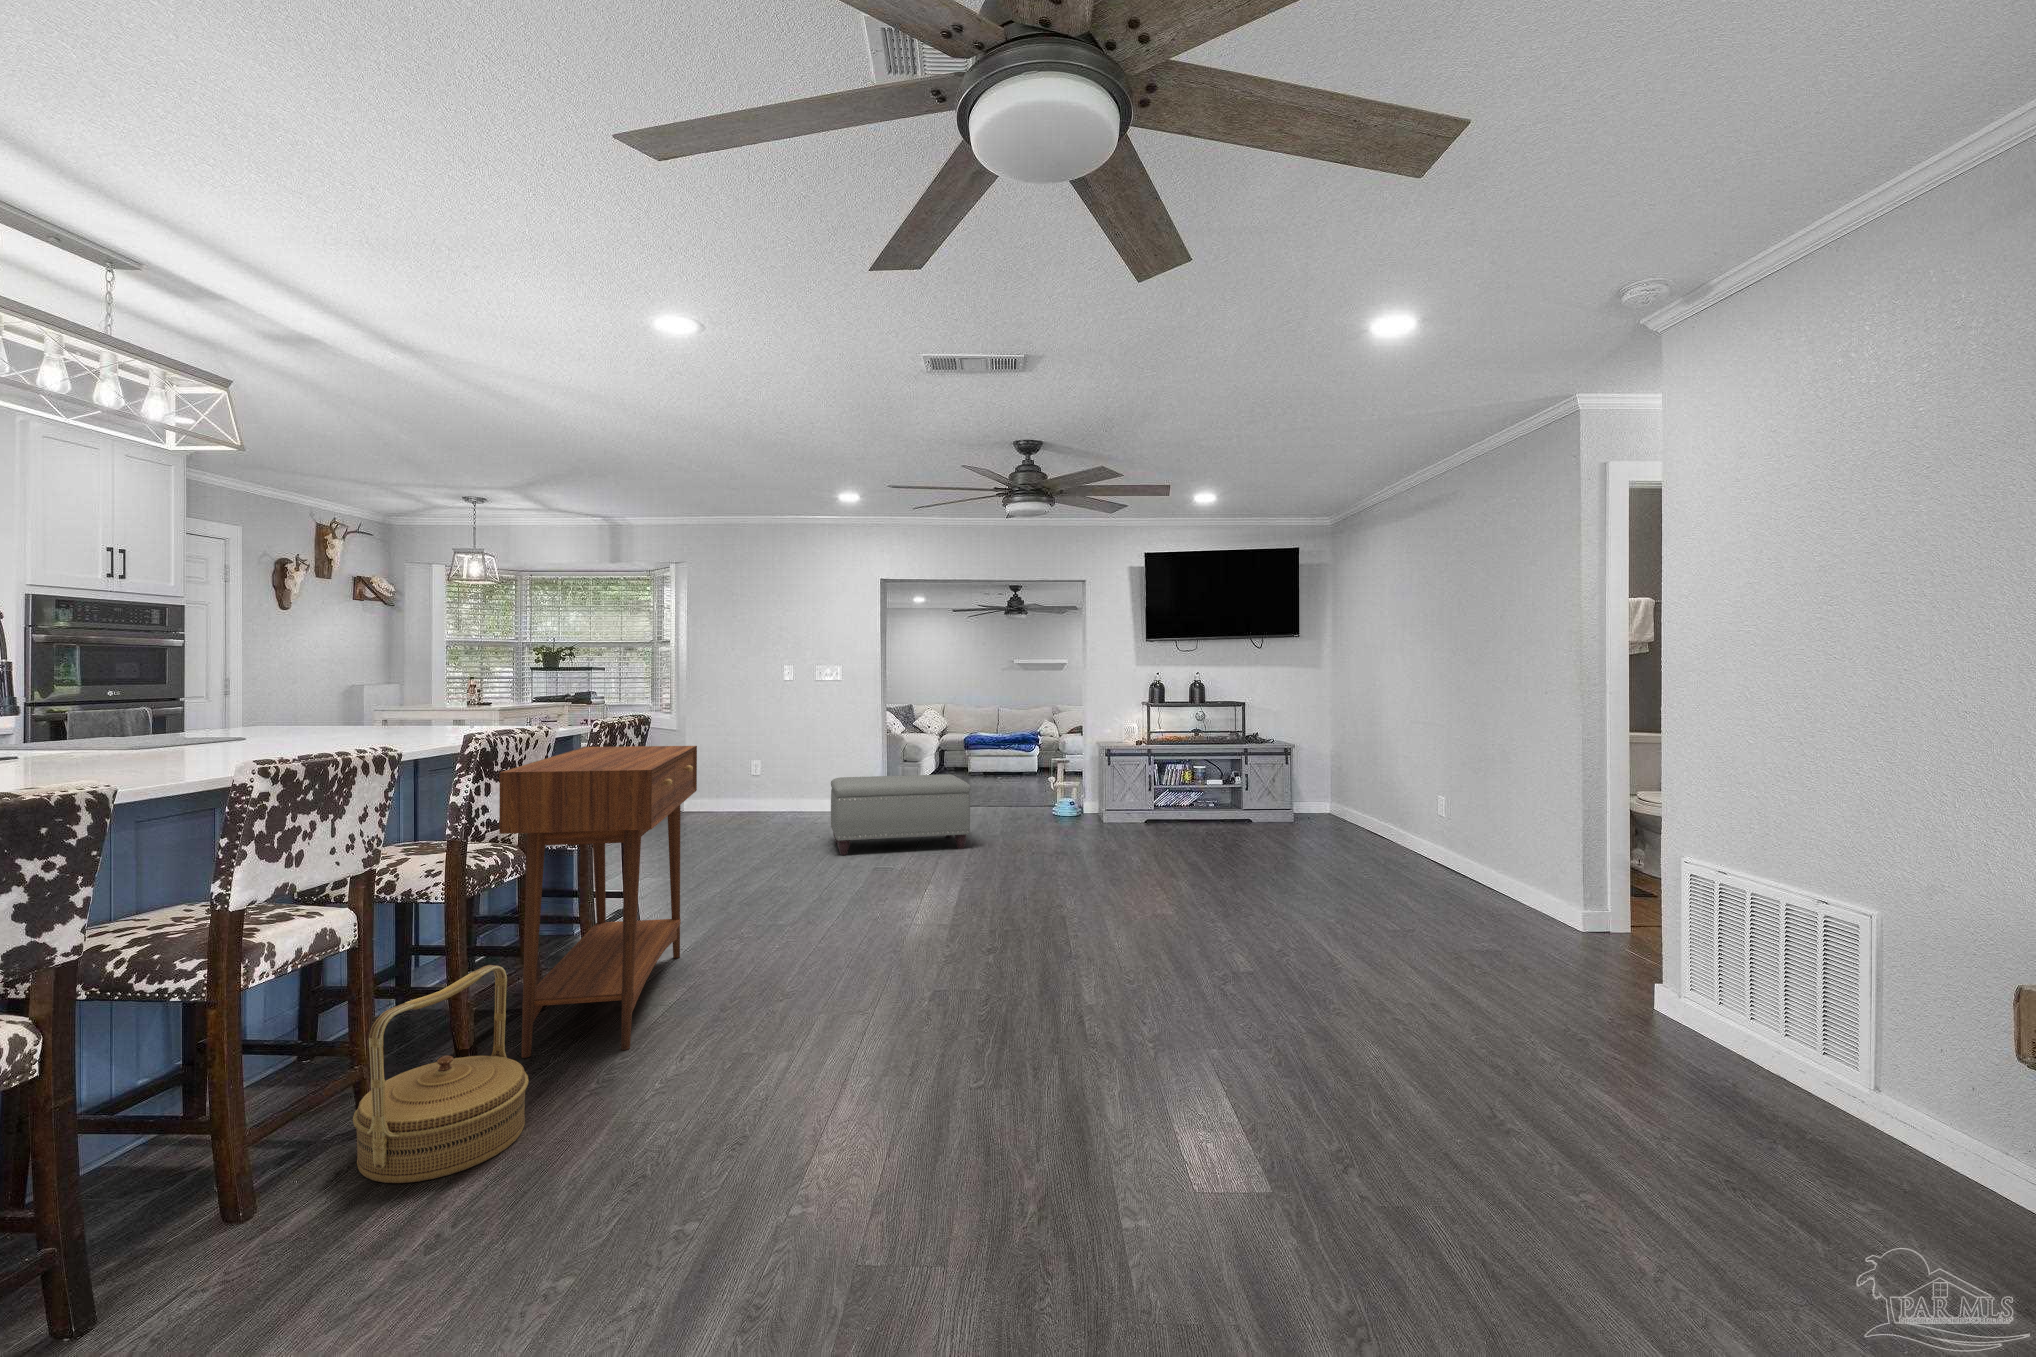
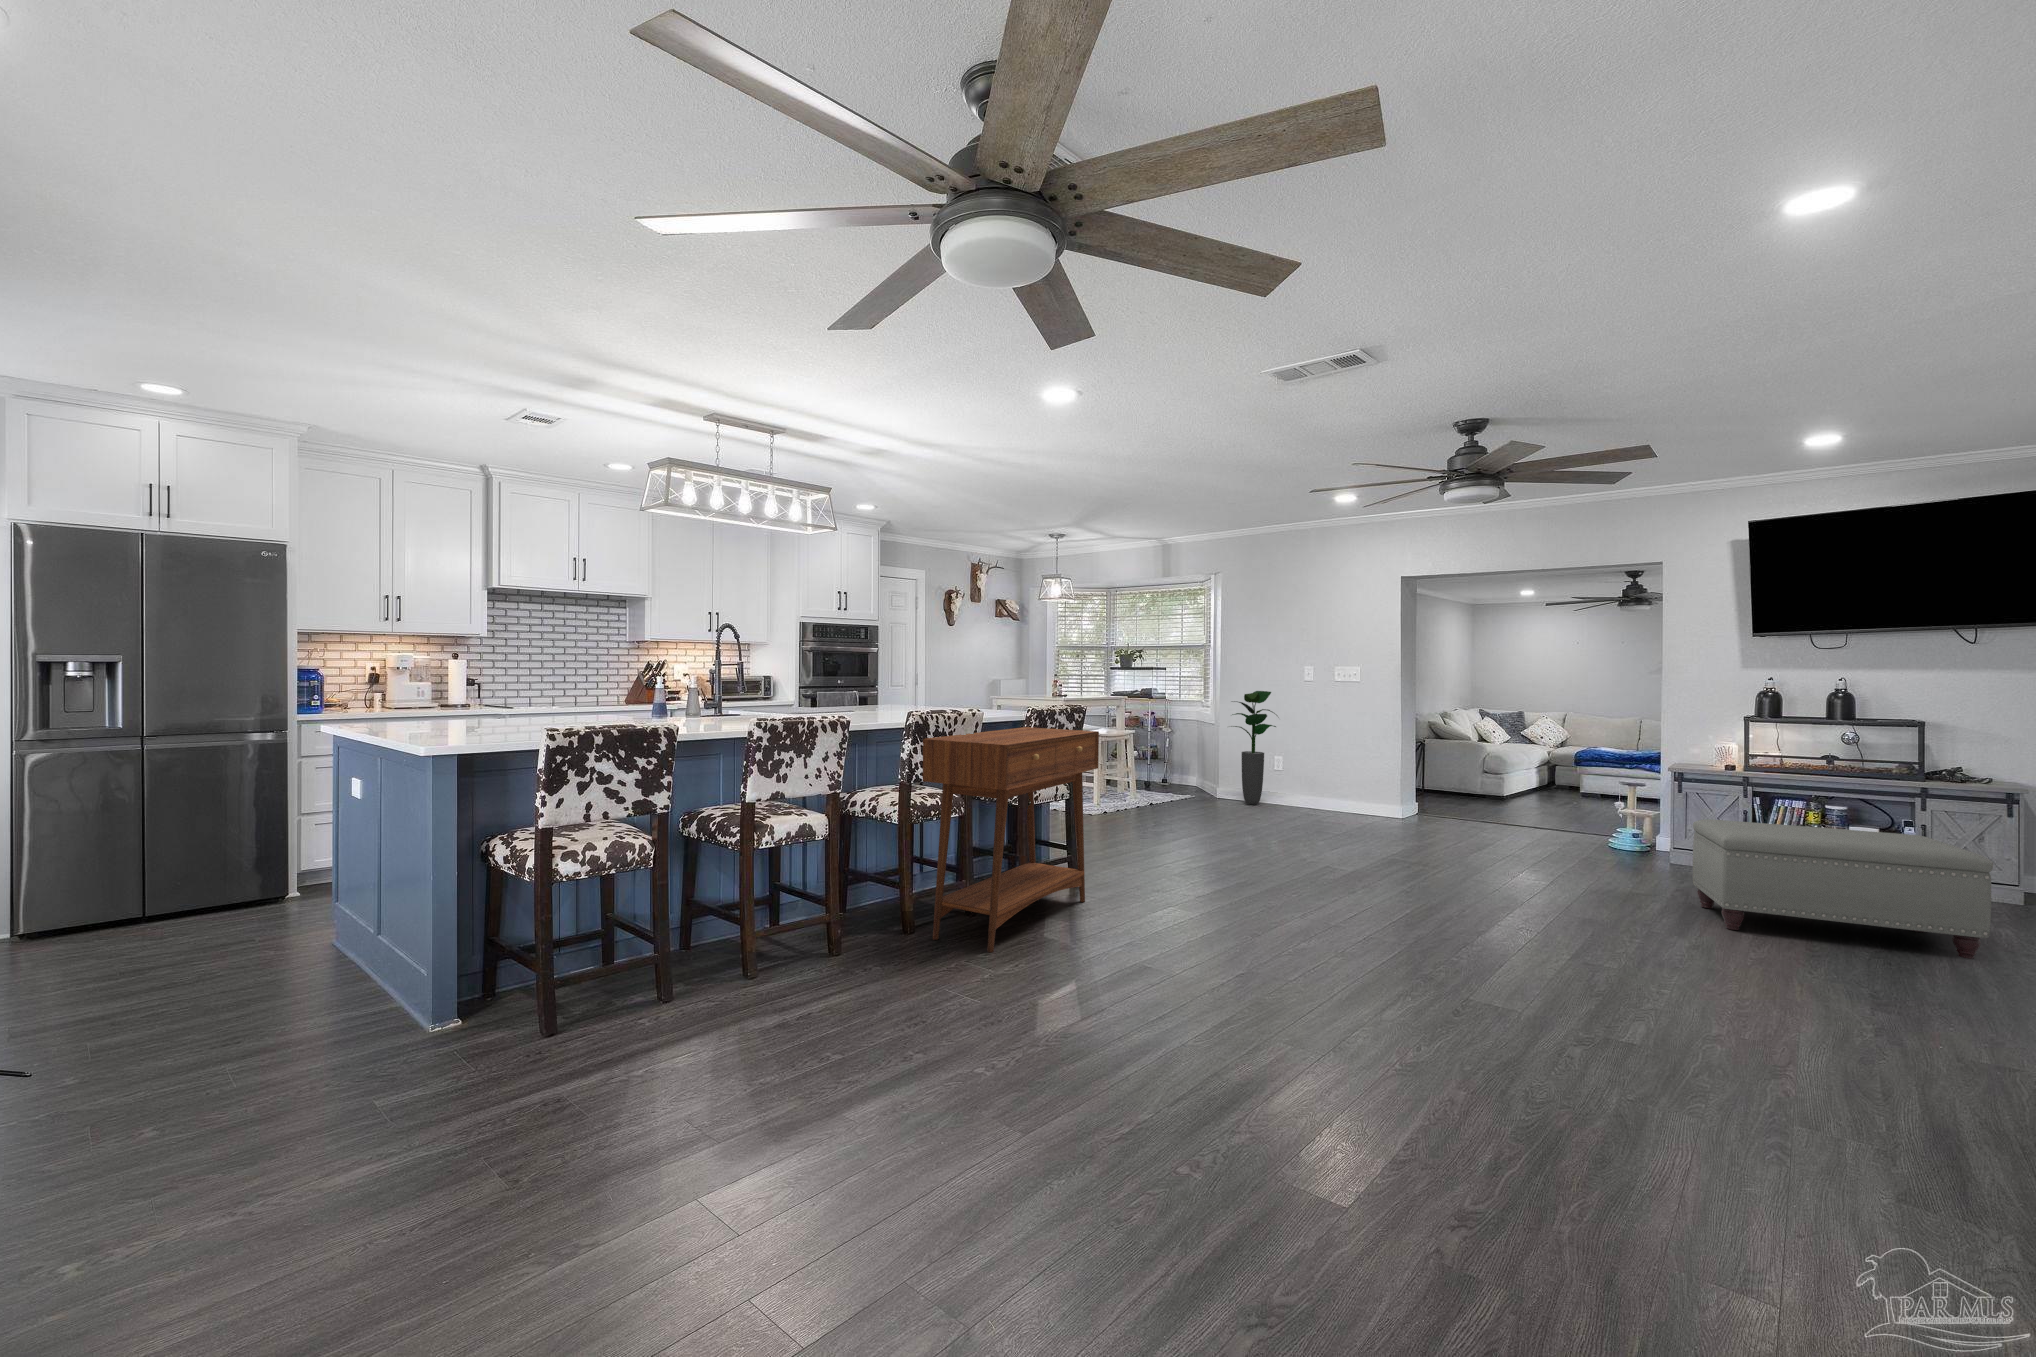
potted plant: none [717,693,775,817] -> present [1231,691,1276,805]
ottoman: present [831,774,971,855] -> present [1693,819,1993,959]
woven basket: present [353,965,529,1183] -> none [807,866,903,990]

